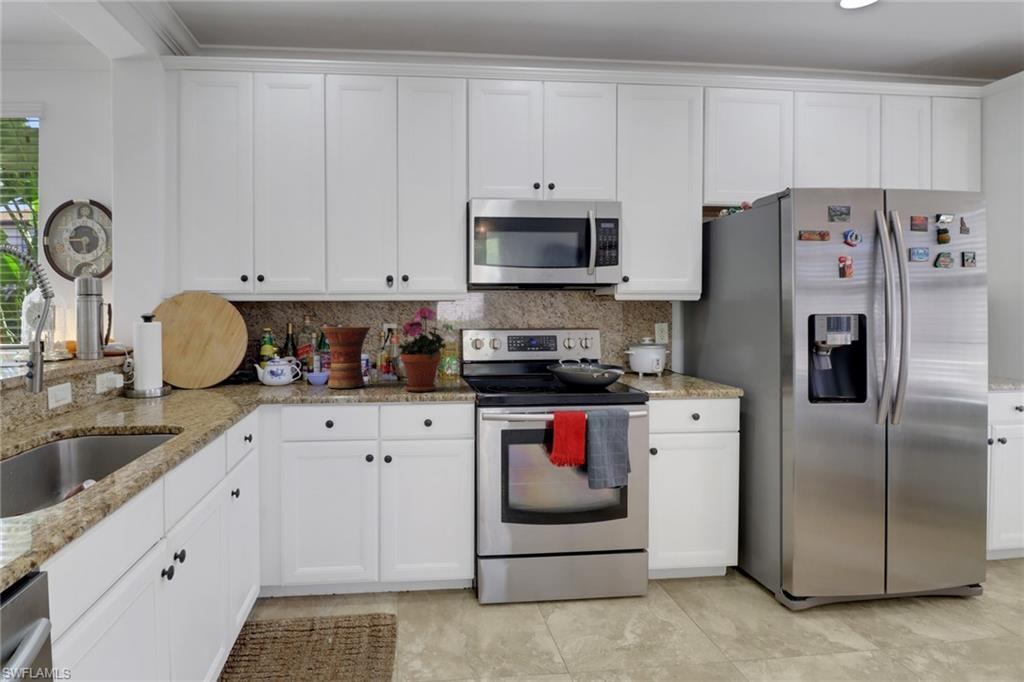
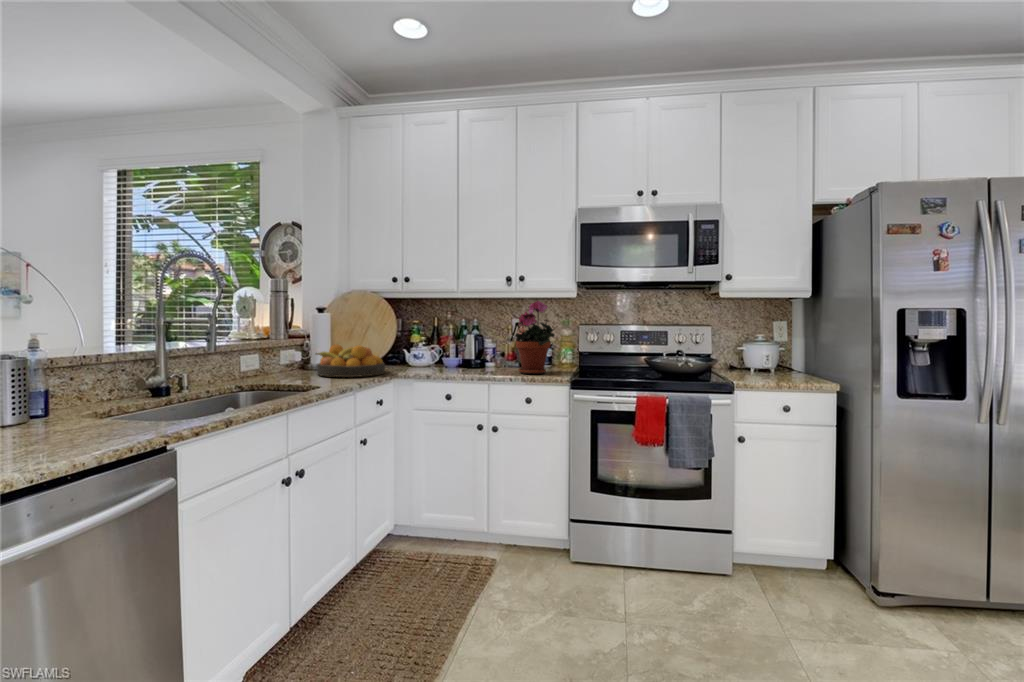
vase: present [320,326,371,388] -> none [452,317,493,369]
fruit bowl: none [148,366,240,406] -> present [316,344,385,377]

